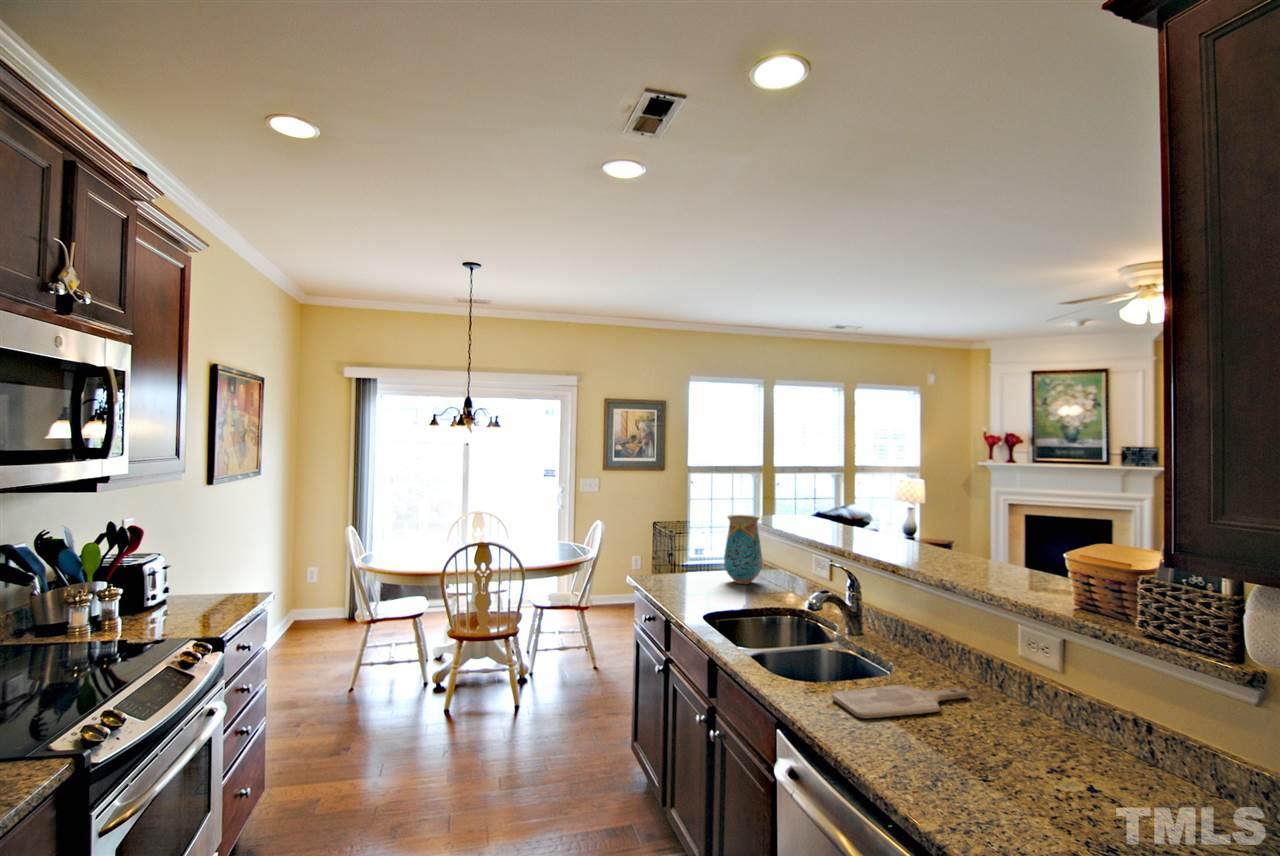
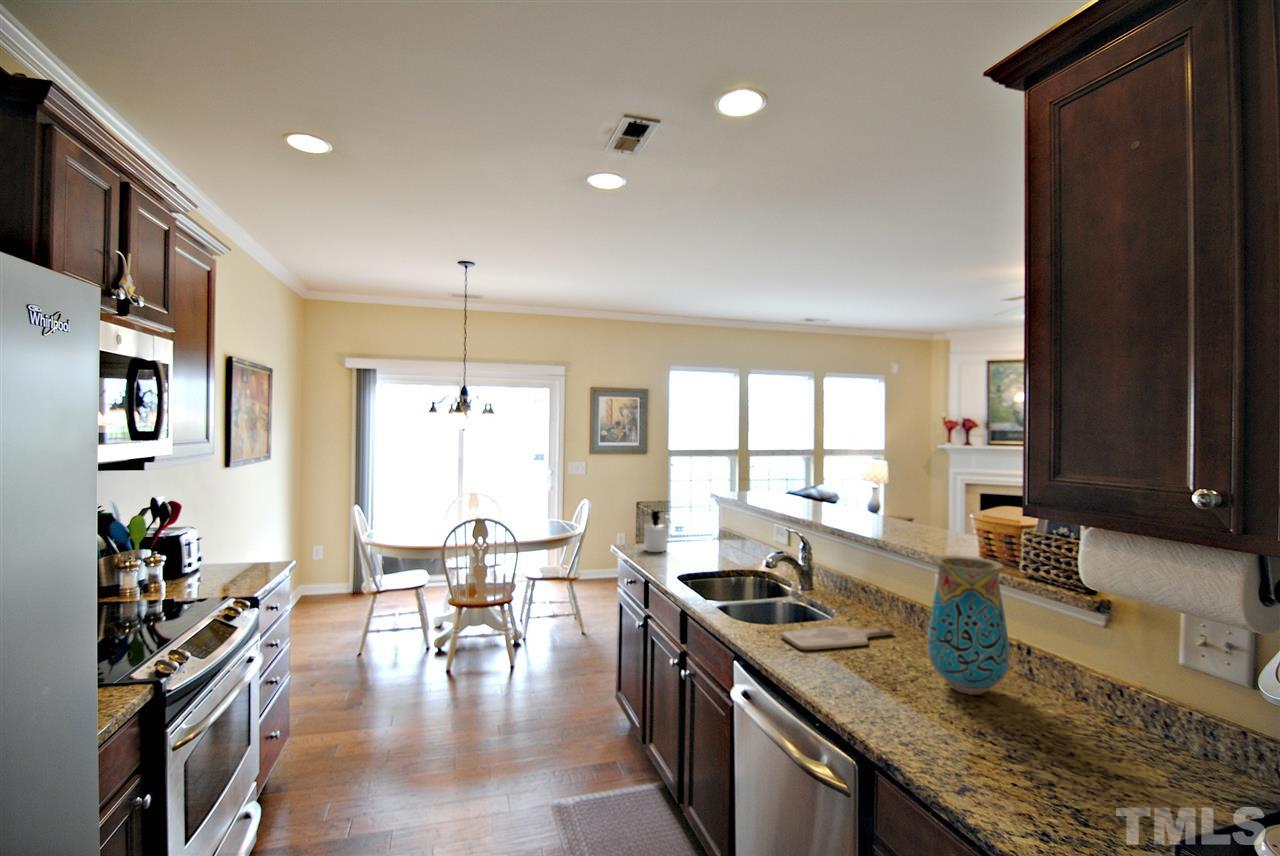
vase: present [724,515,762,584] -> present [927,555,1010,695]
soap dispenser: none [664,537,695,584] -> present [644,511,671,552]

